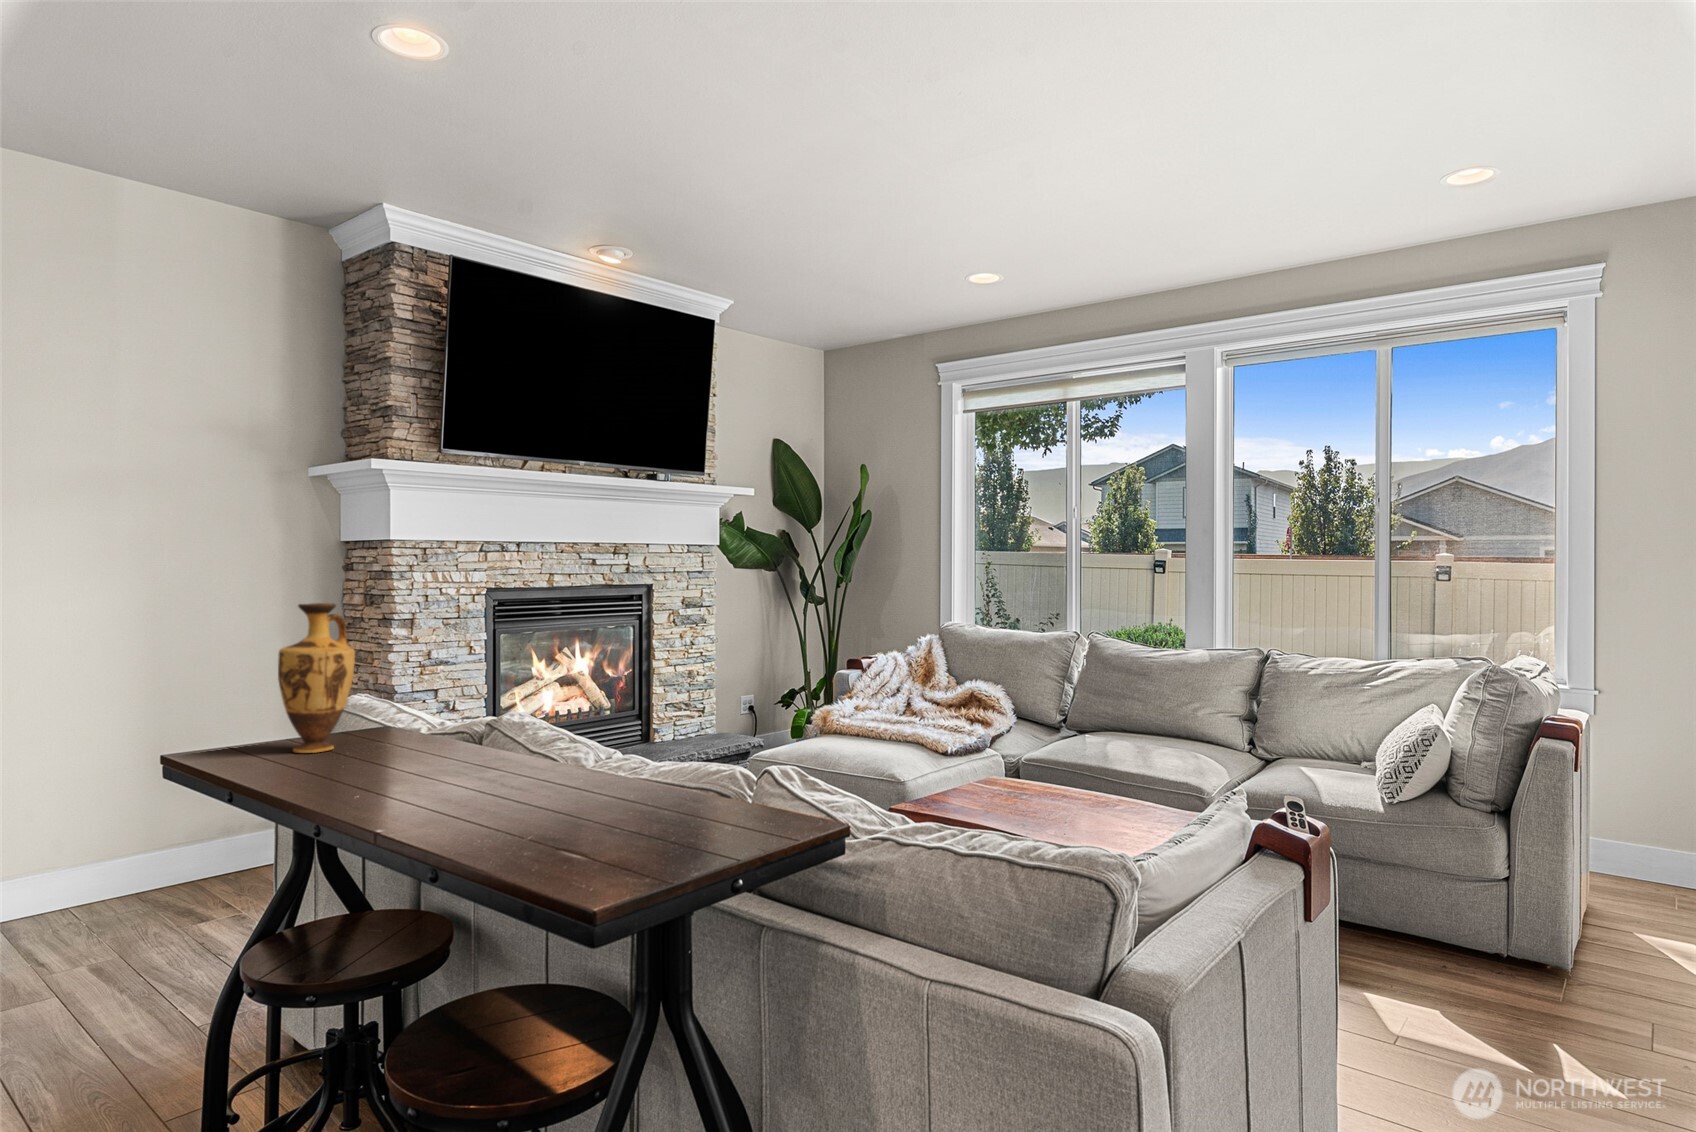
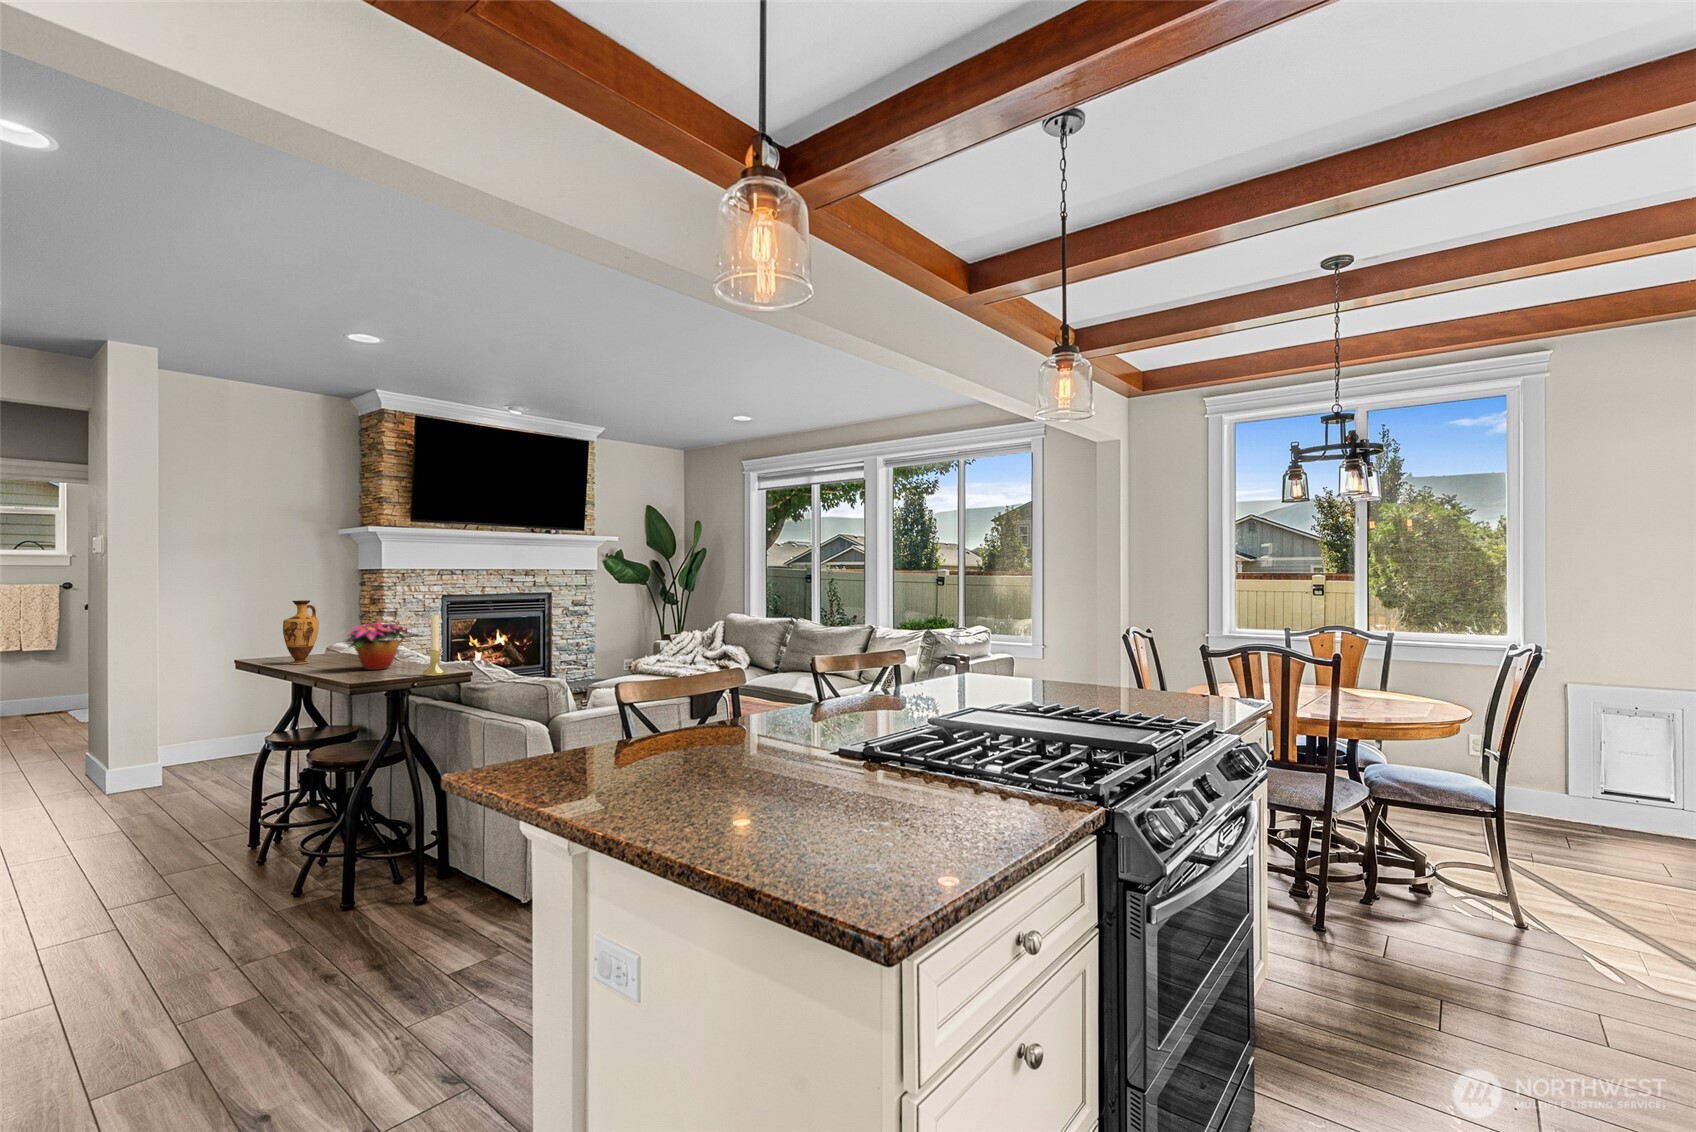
candle holder: none [709,648,767,824] -> present [423,615,447,676]
flower arrangement: none [438,660,627,786] -> present [345,622,410,670]

